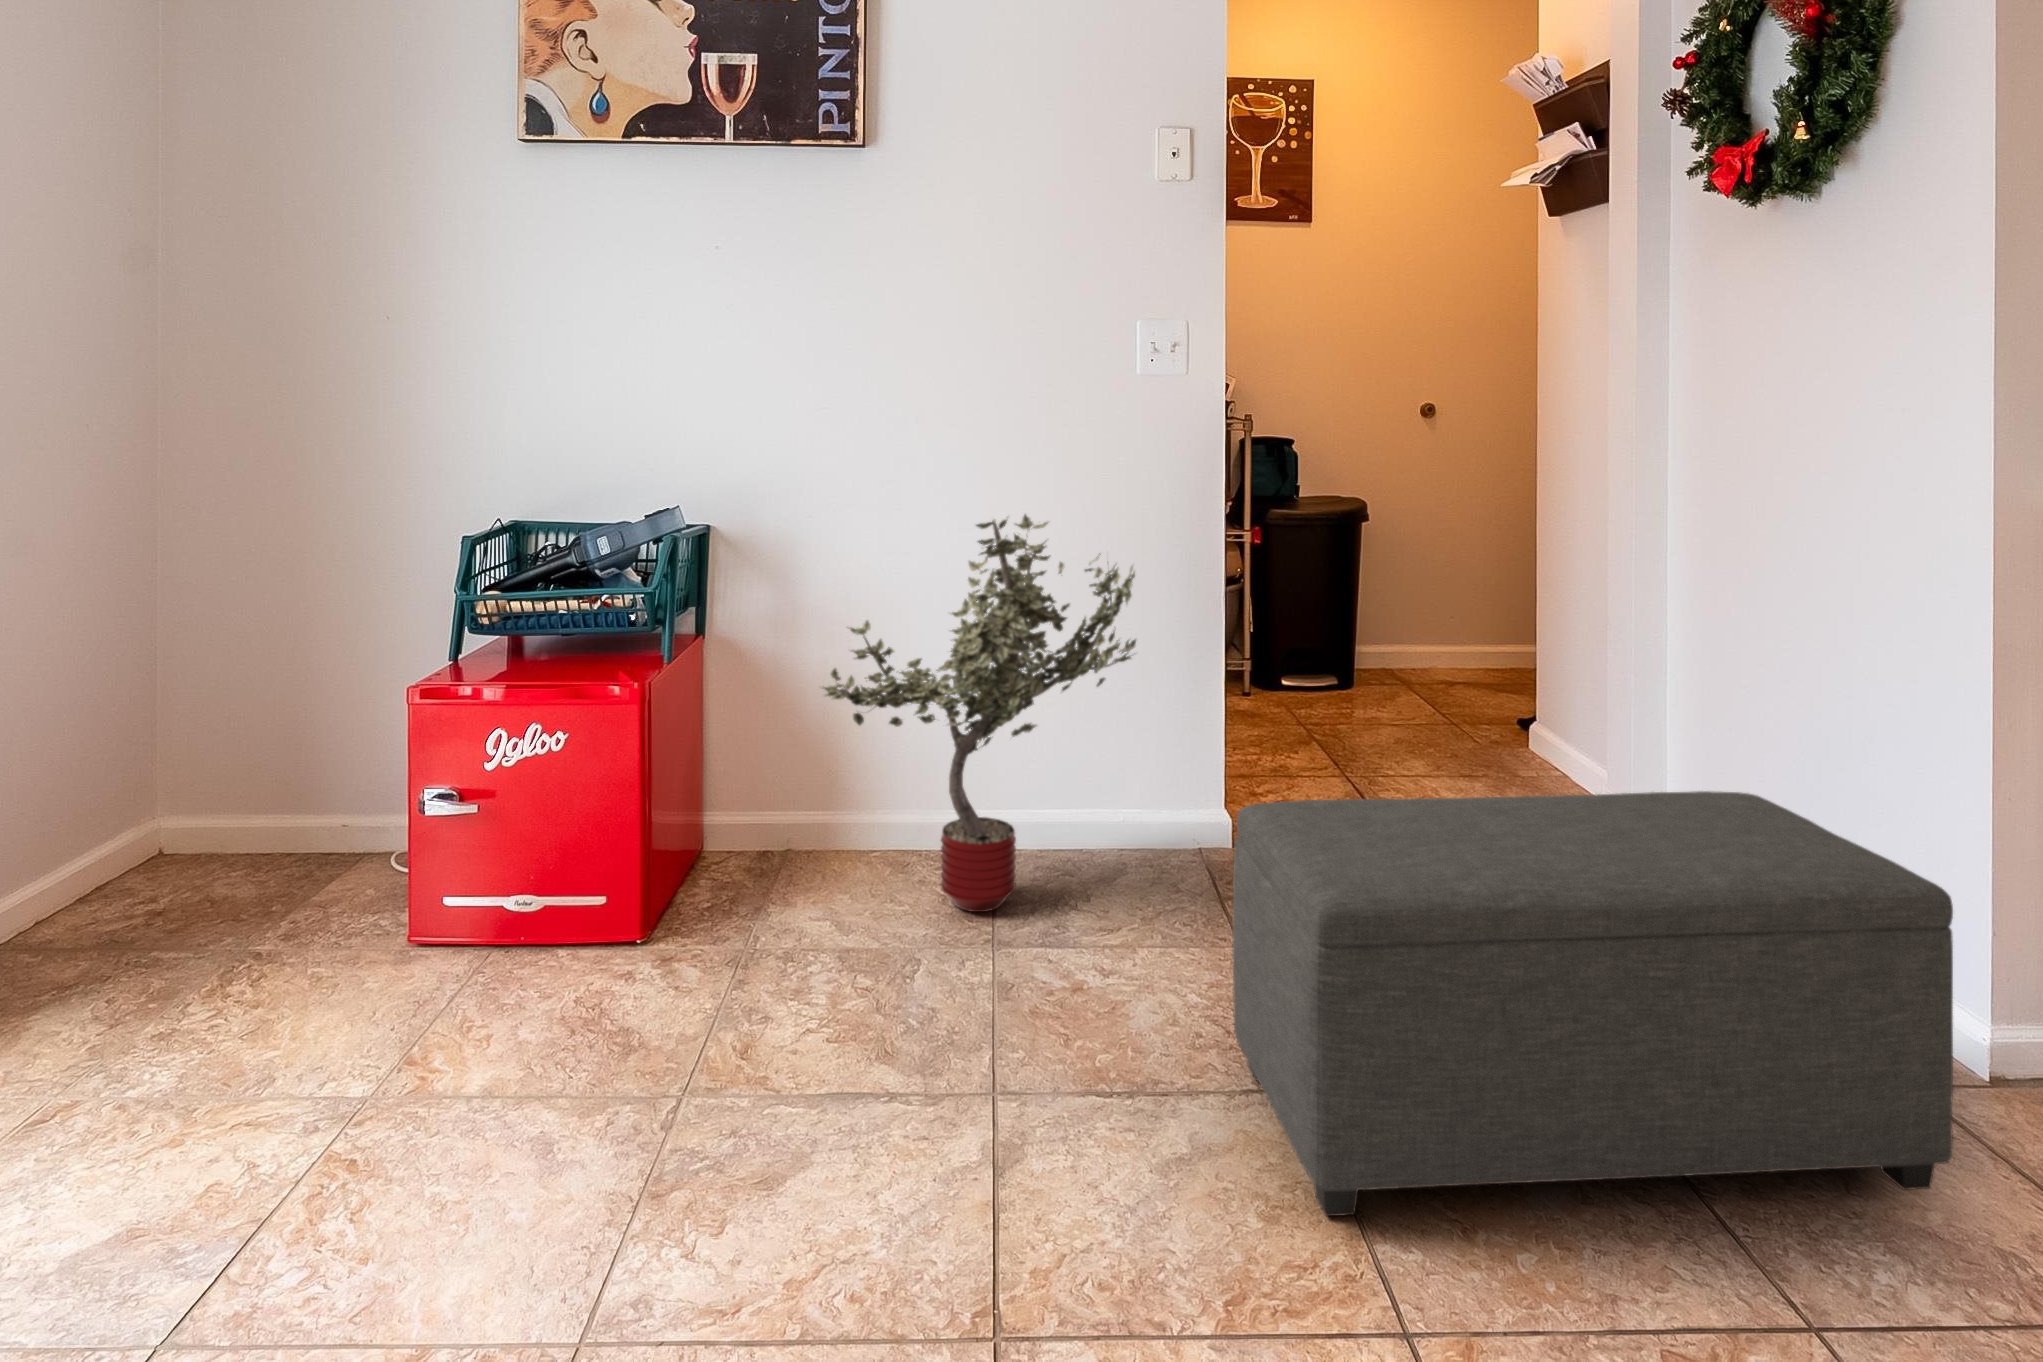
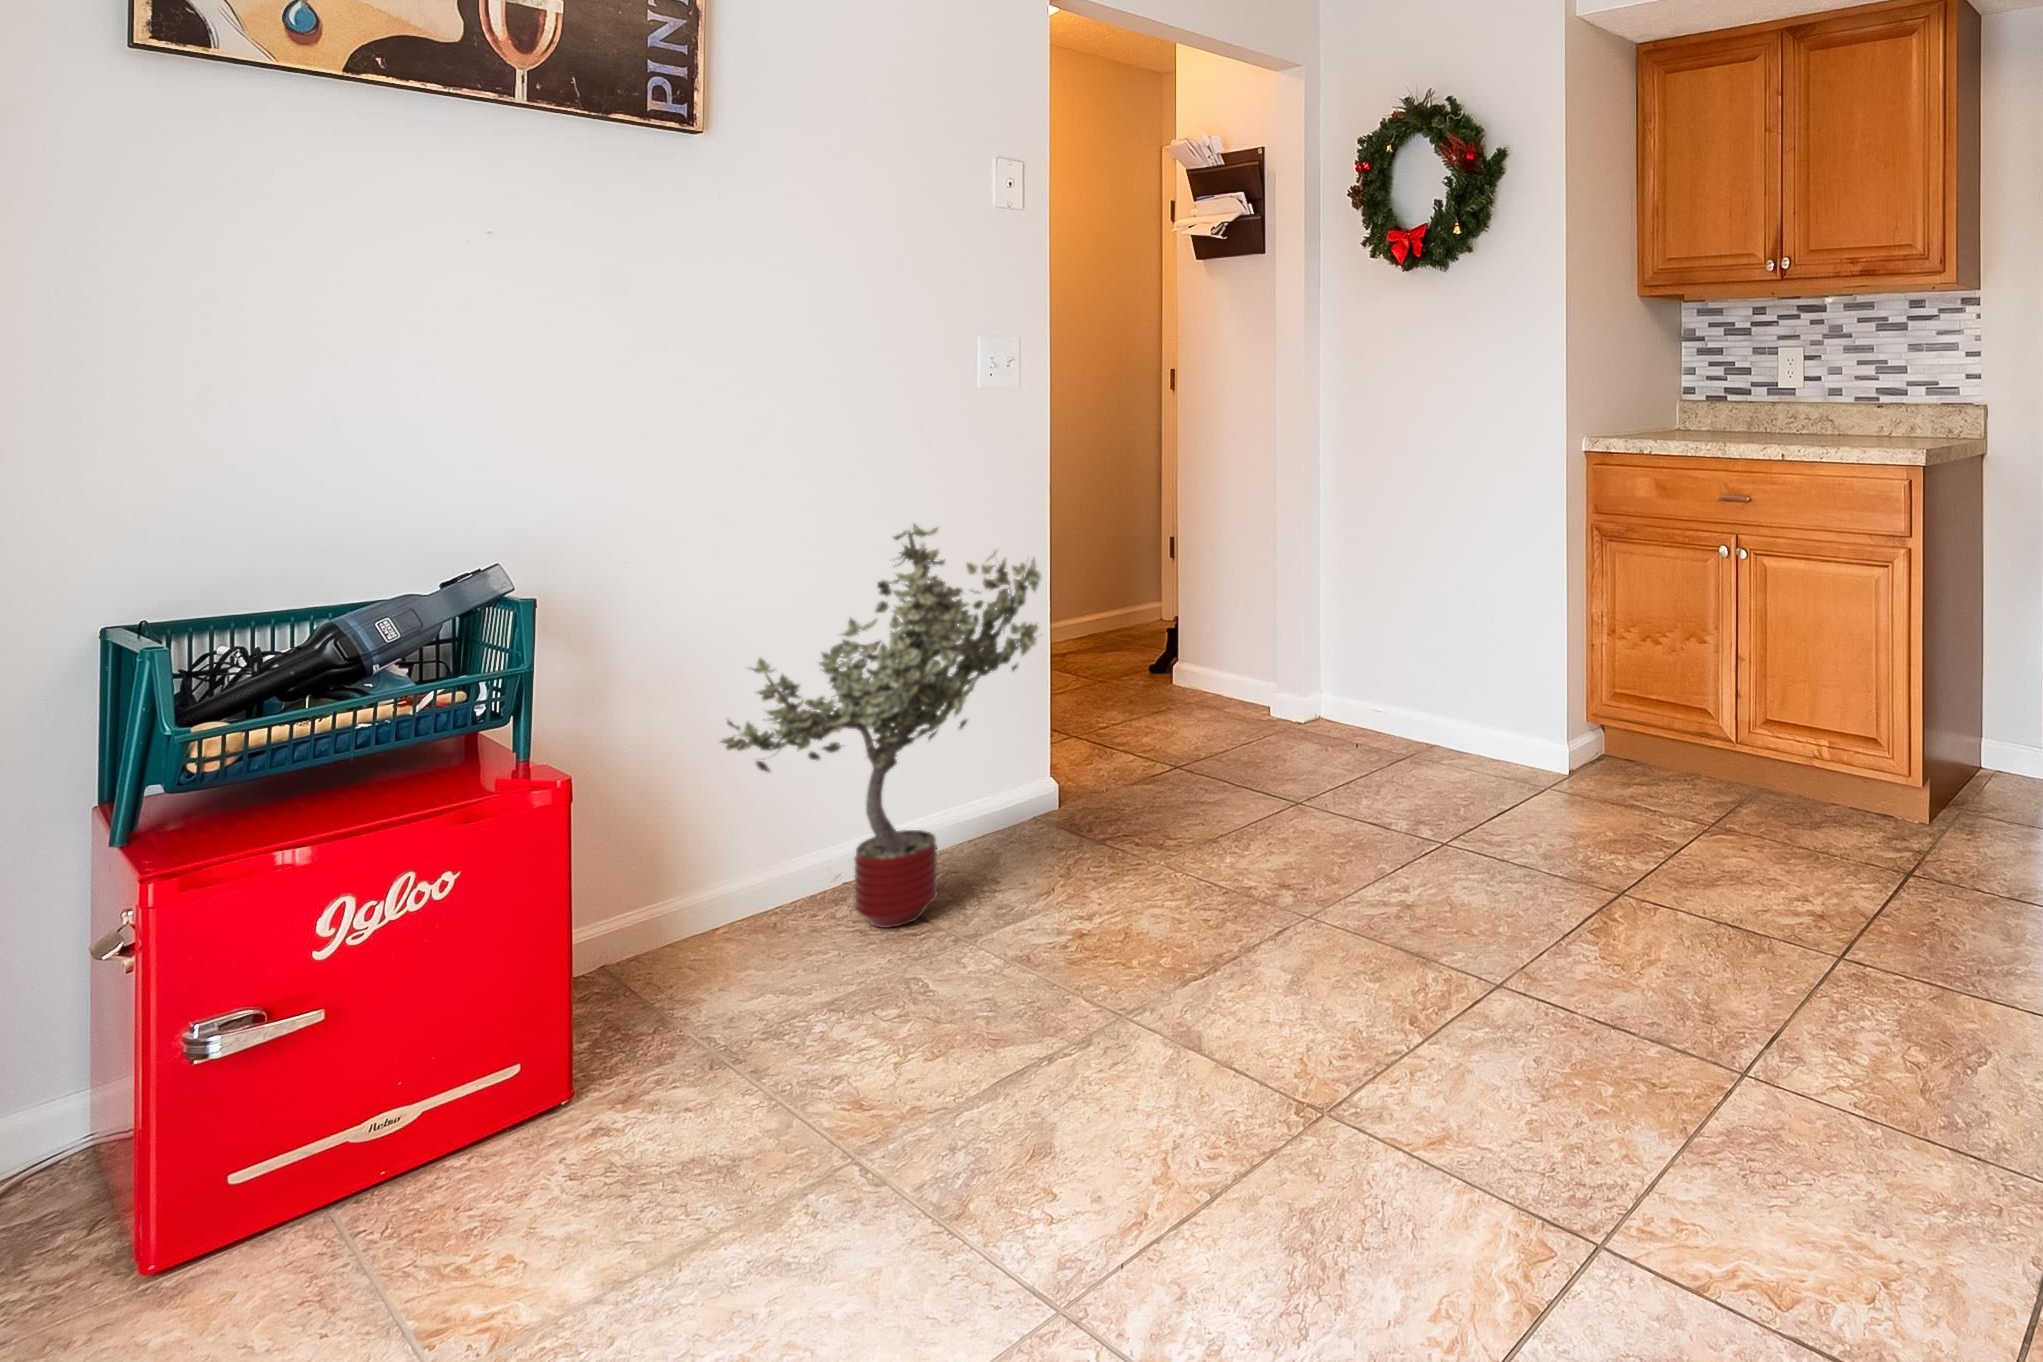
ottoman: present [1233,791,1953,1216] -> none [1249,636,1606,965]

